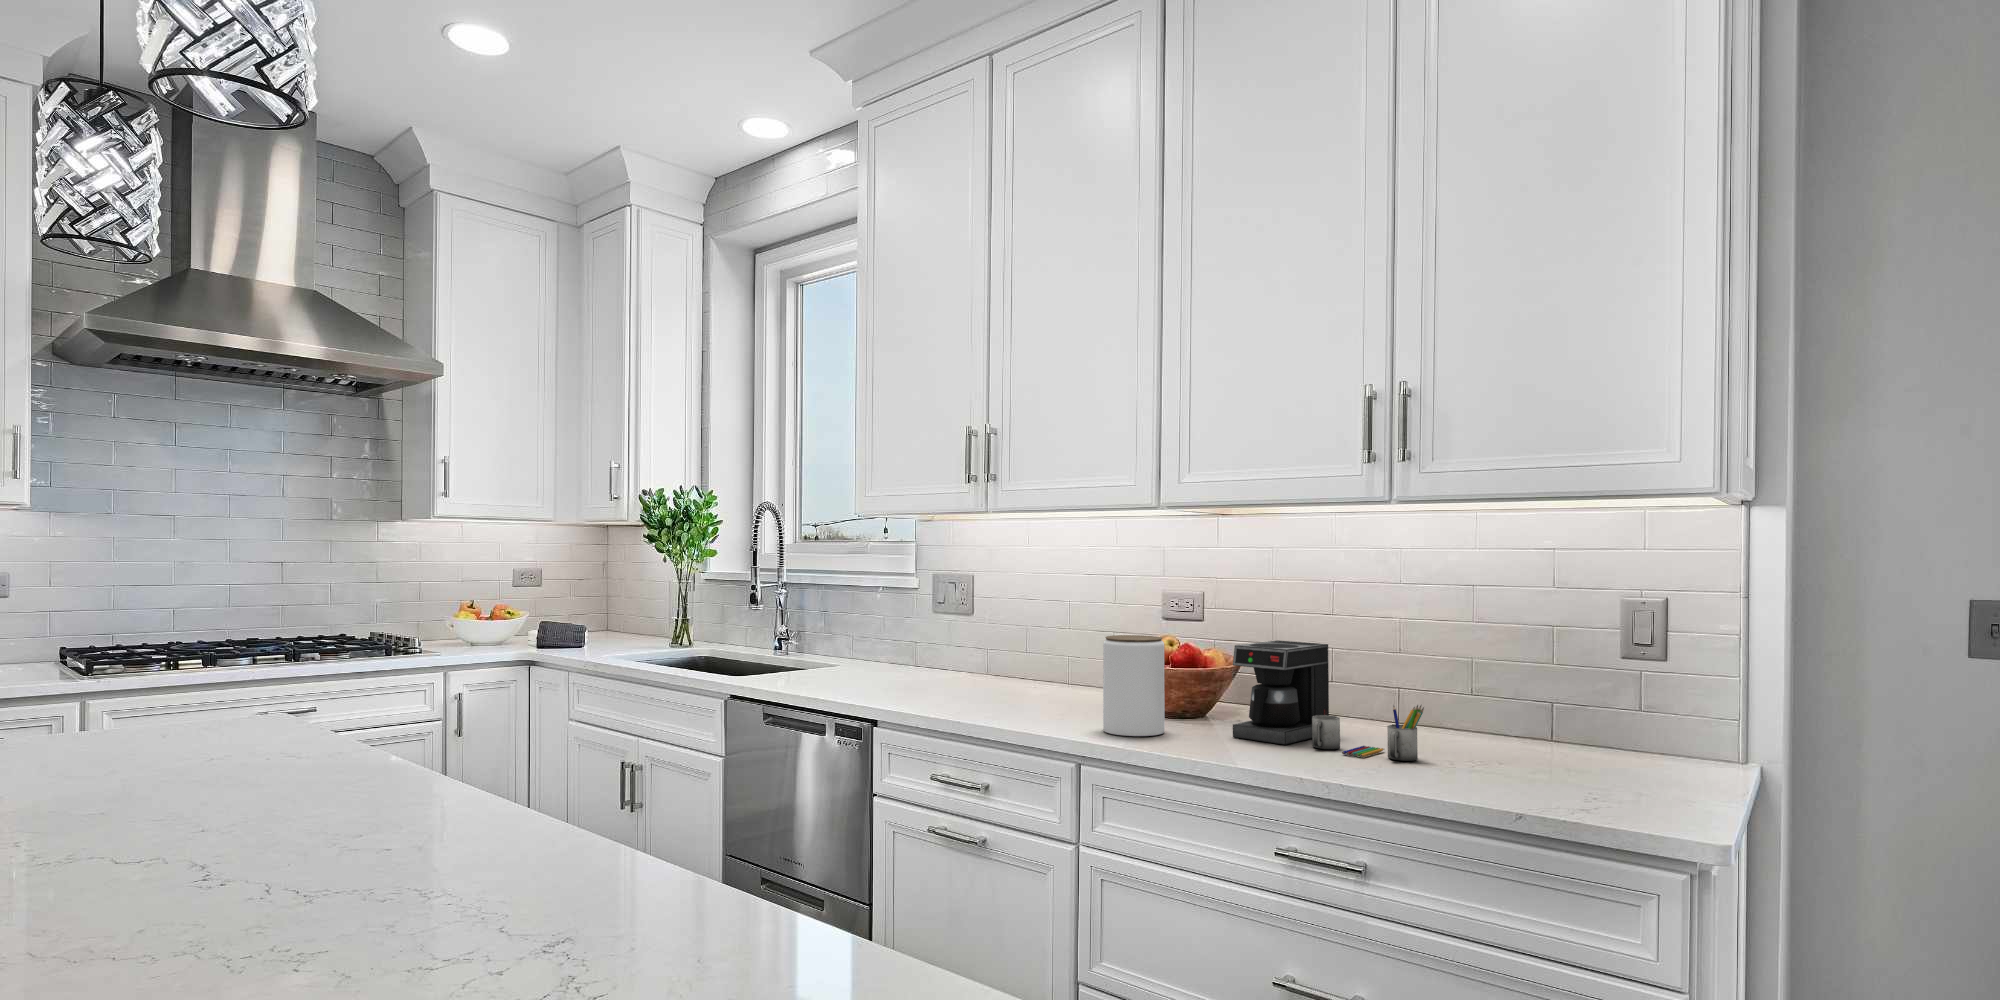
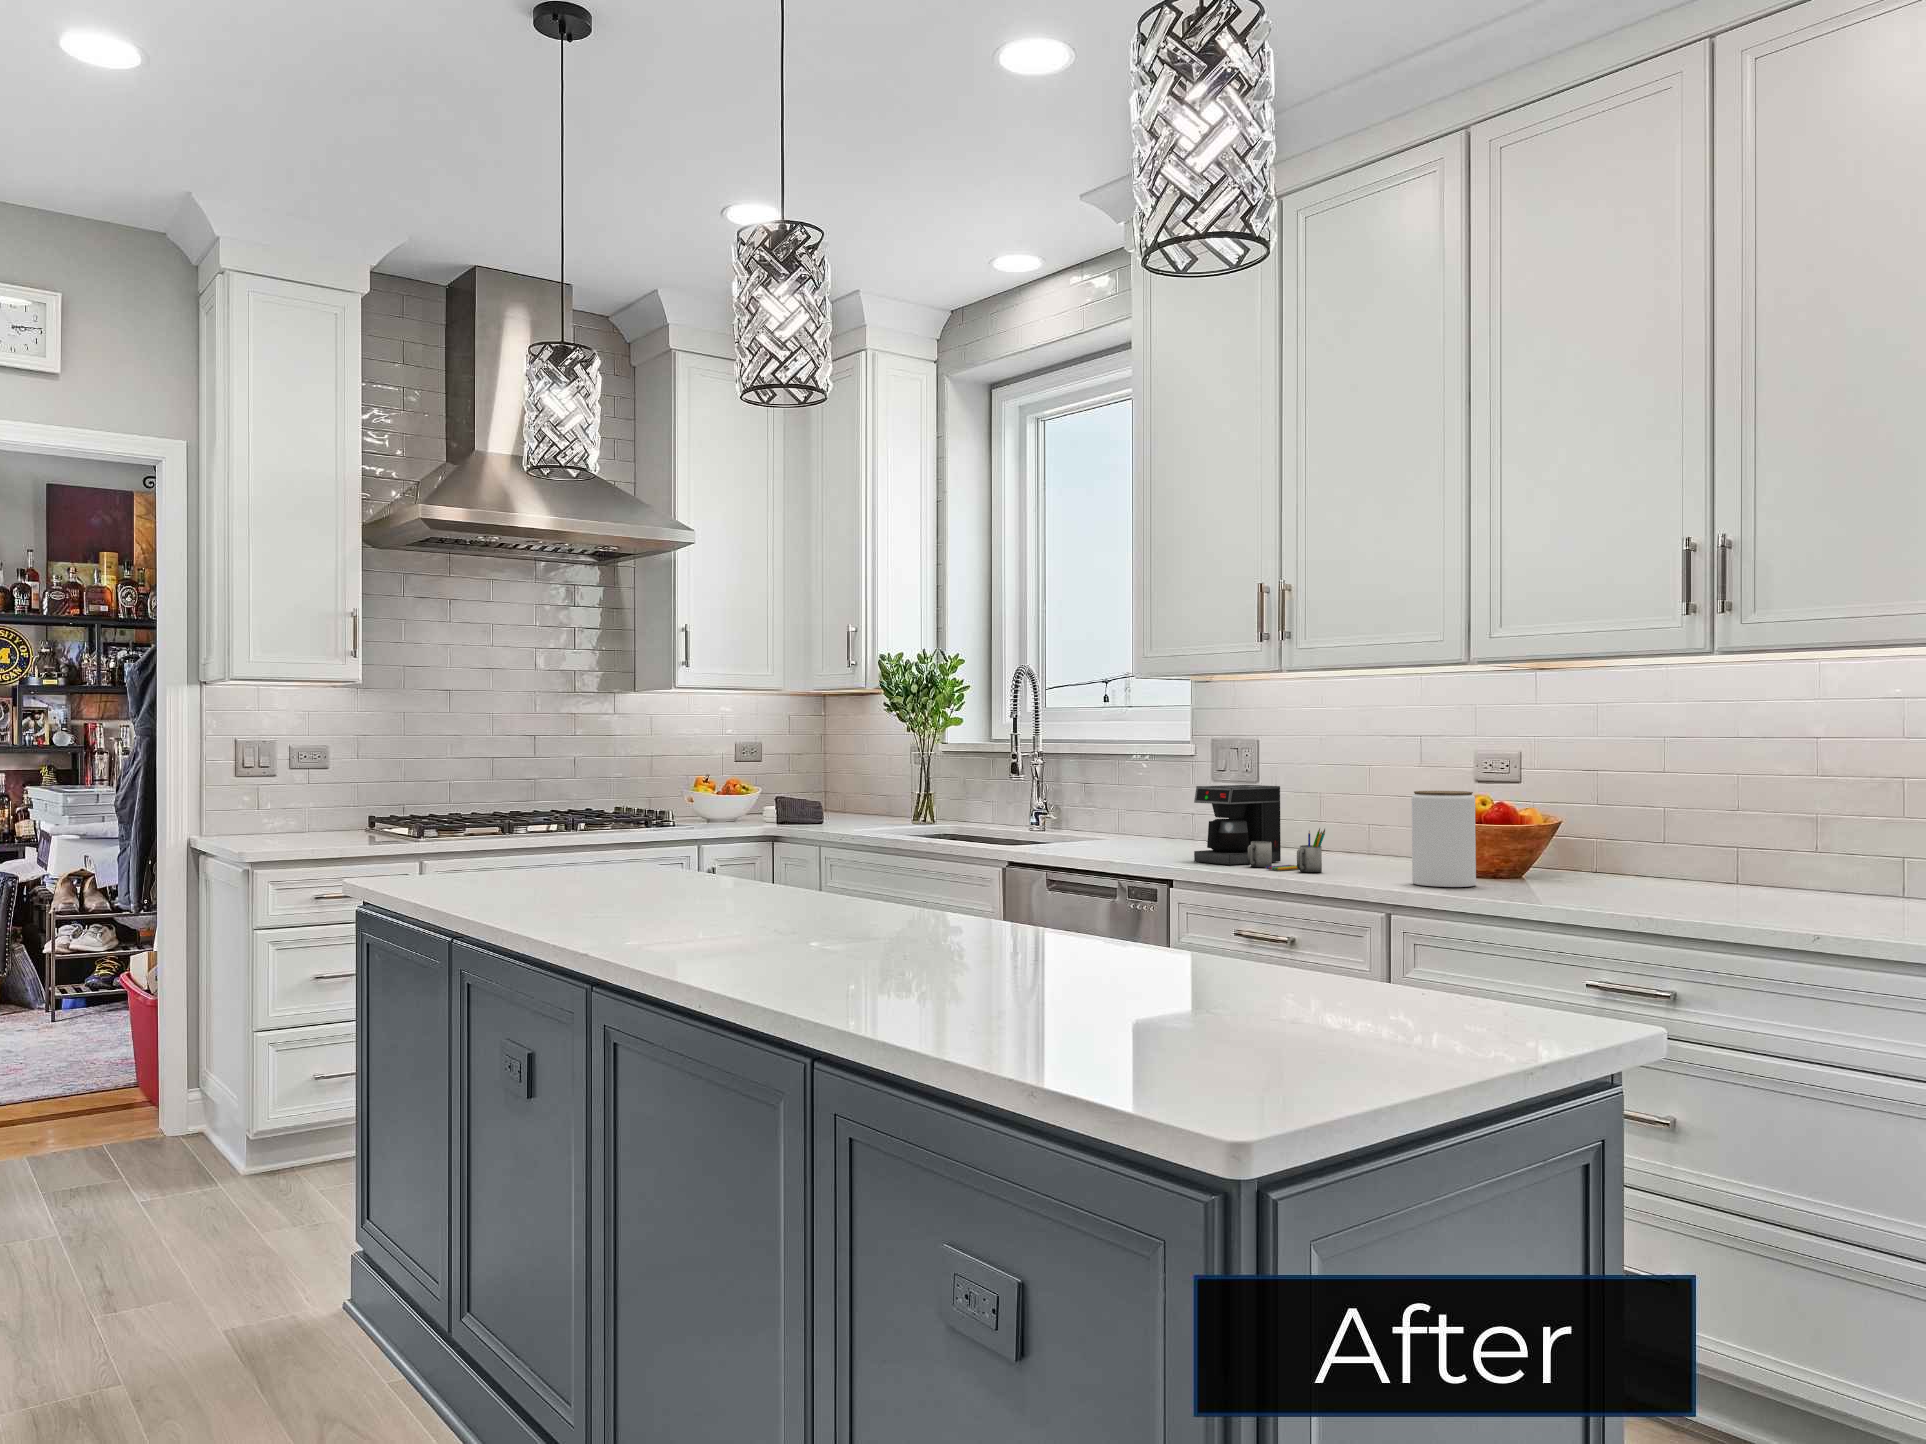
coffee maker: present [1233,640,1424,761] -> present [1194,785,1325,872]

